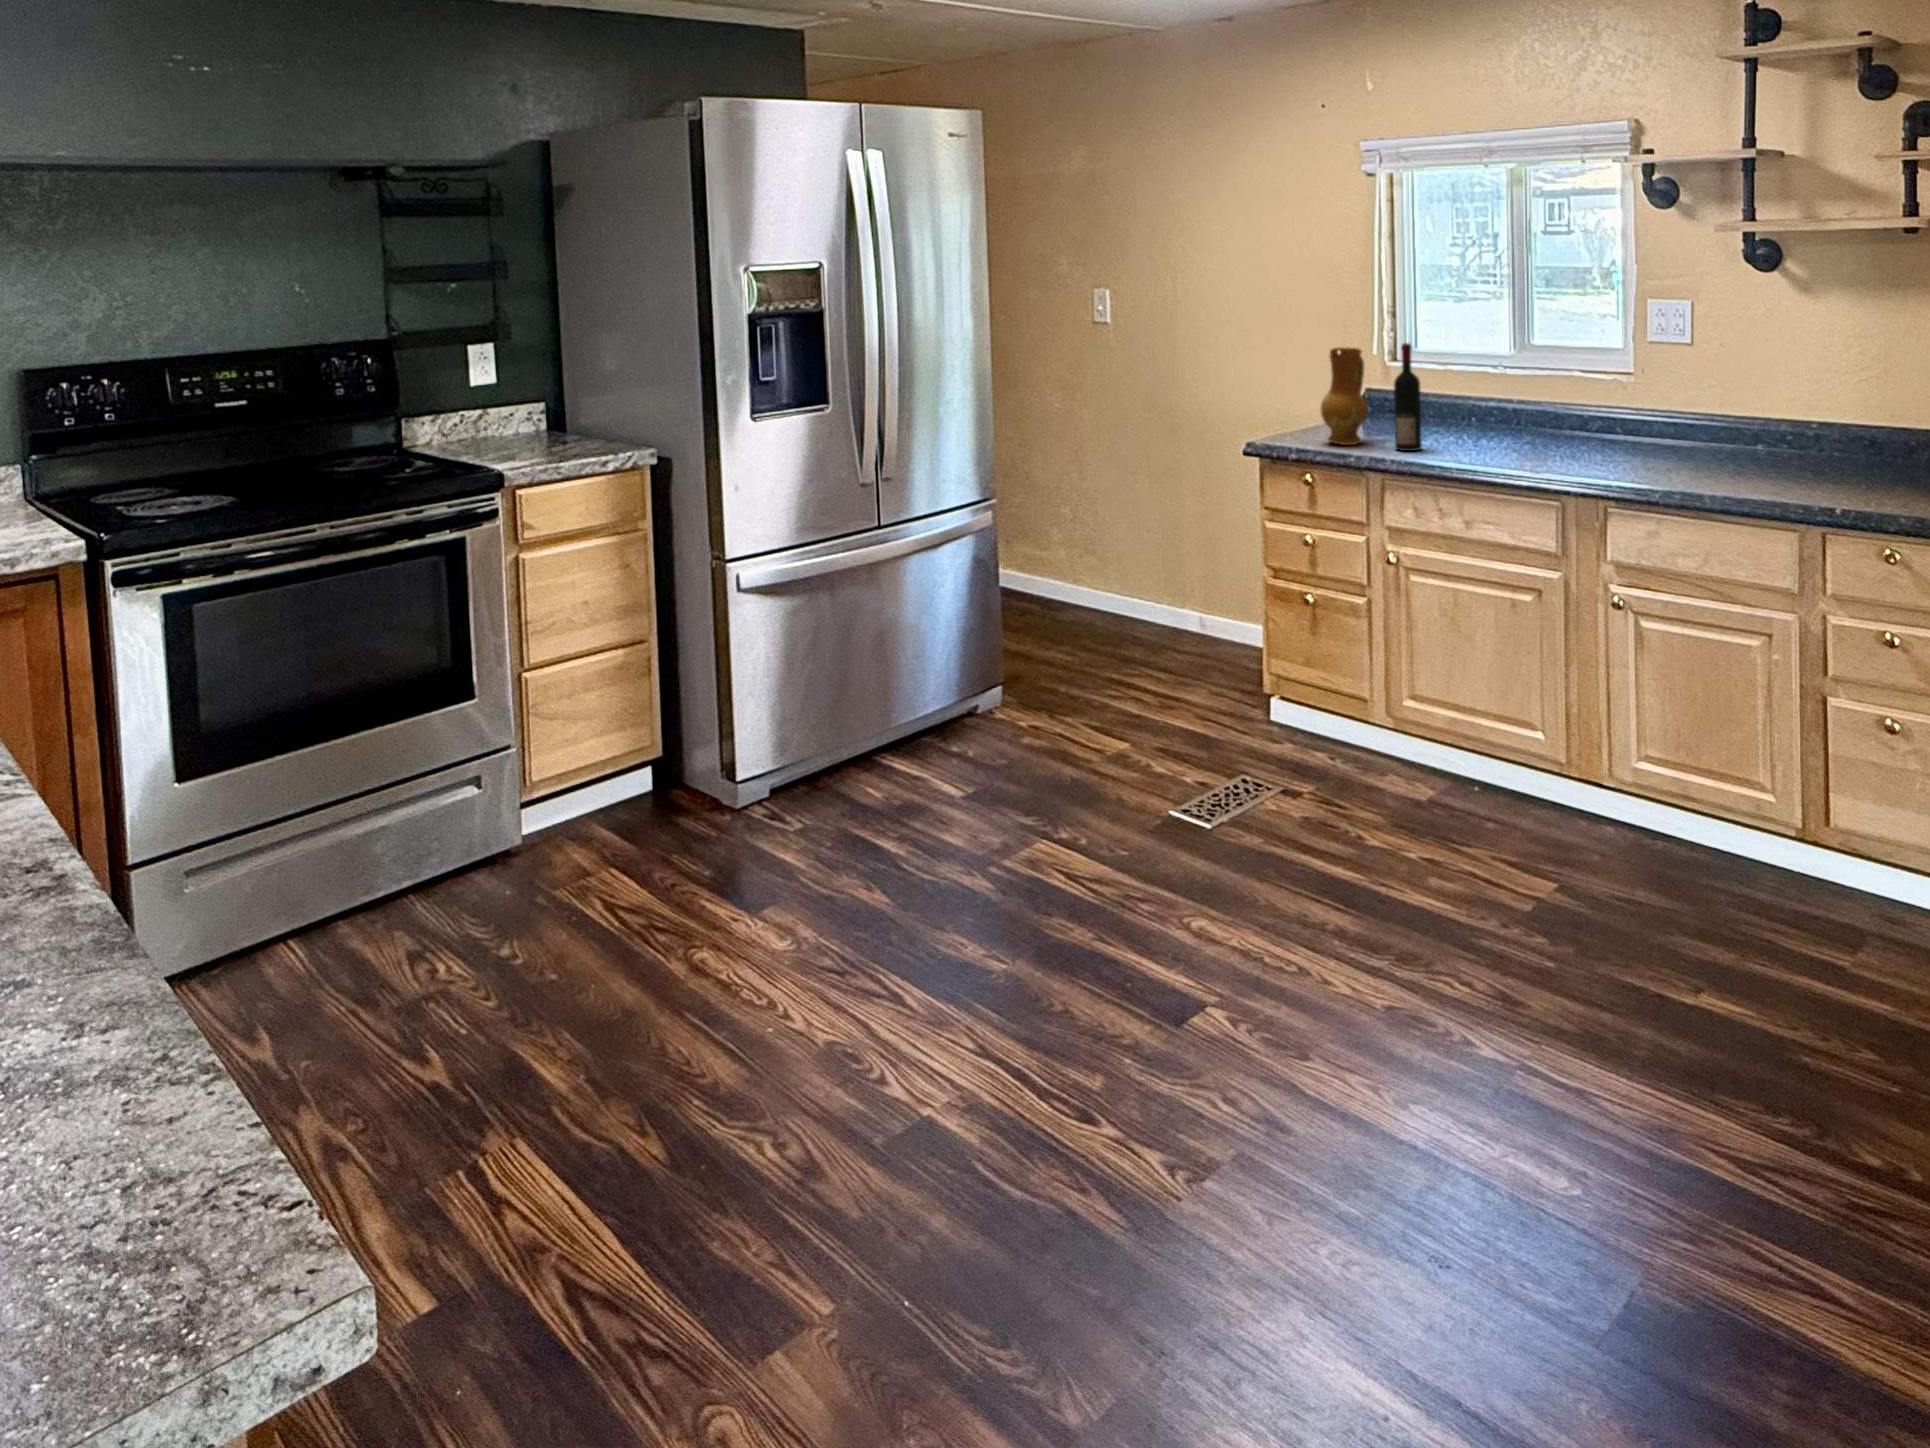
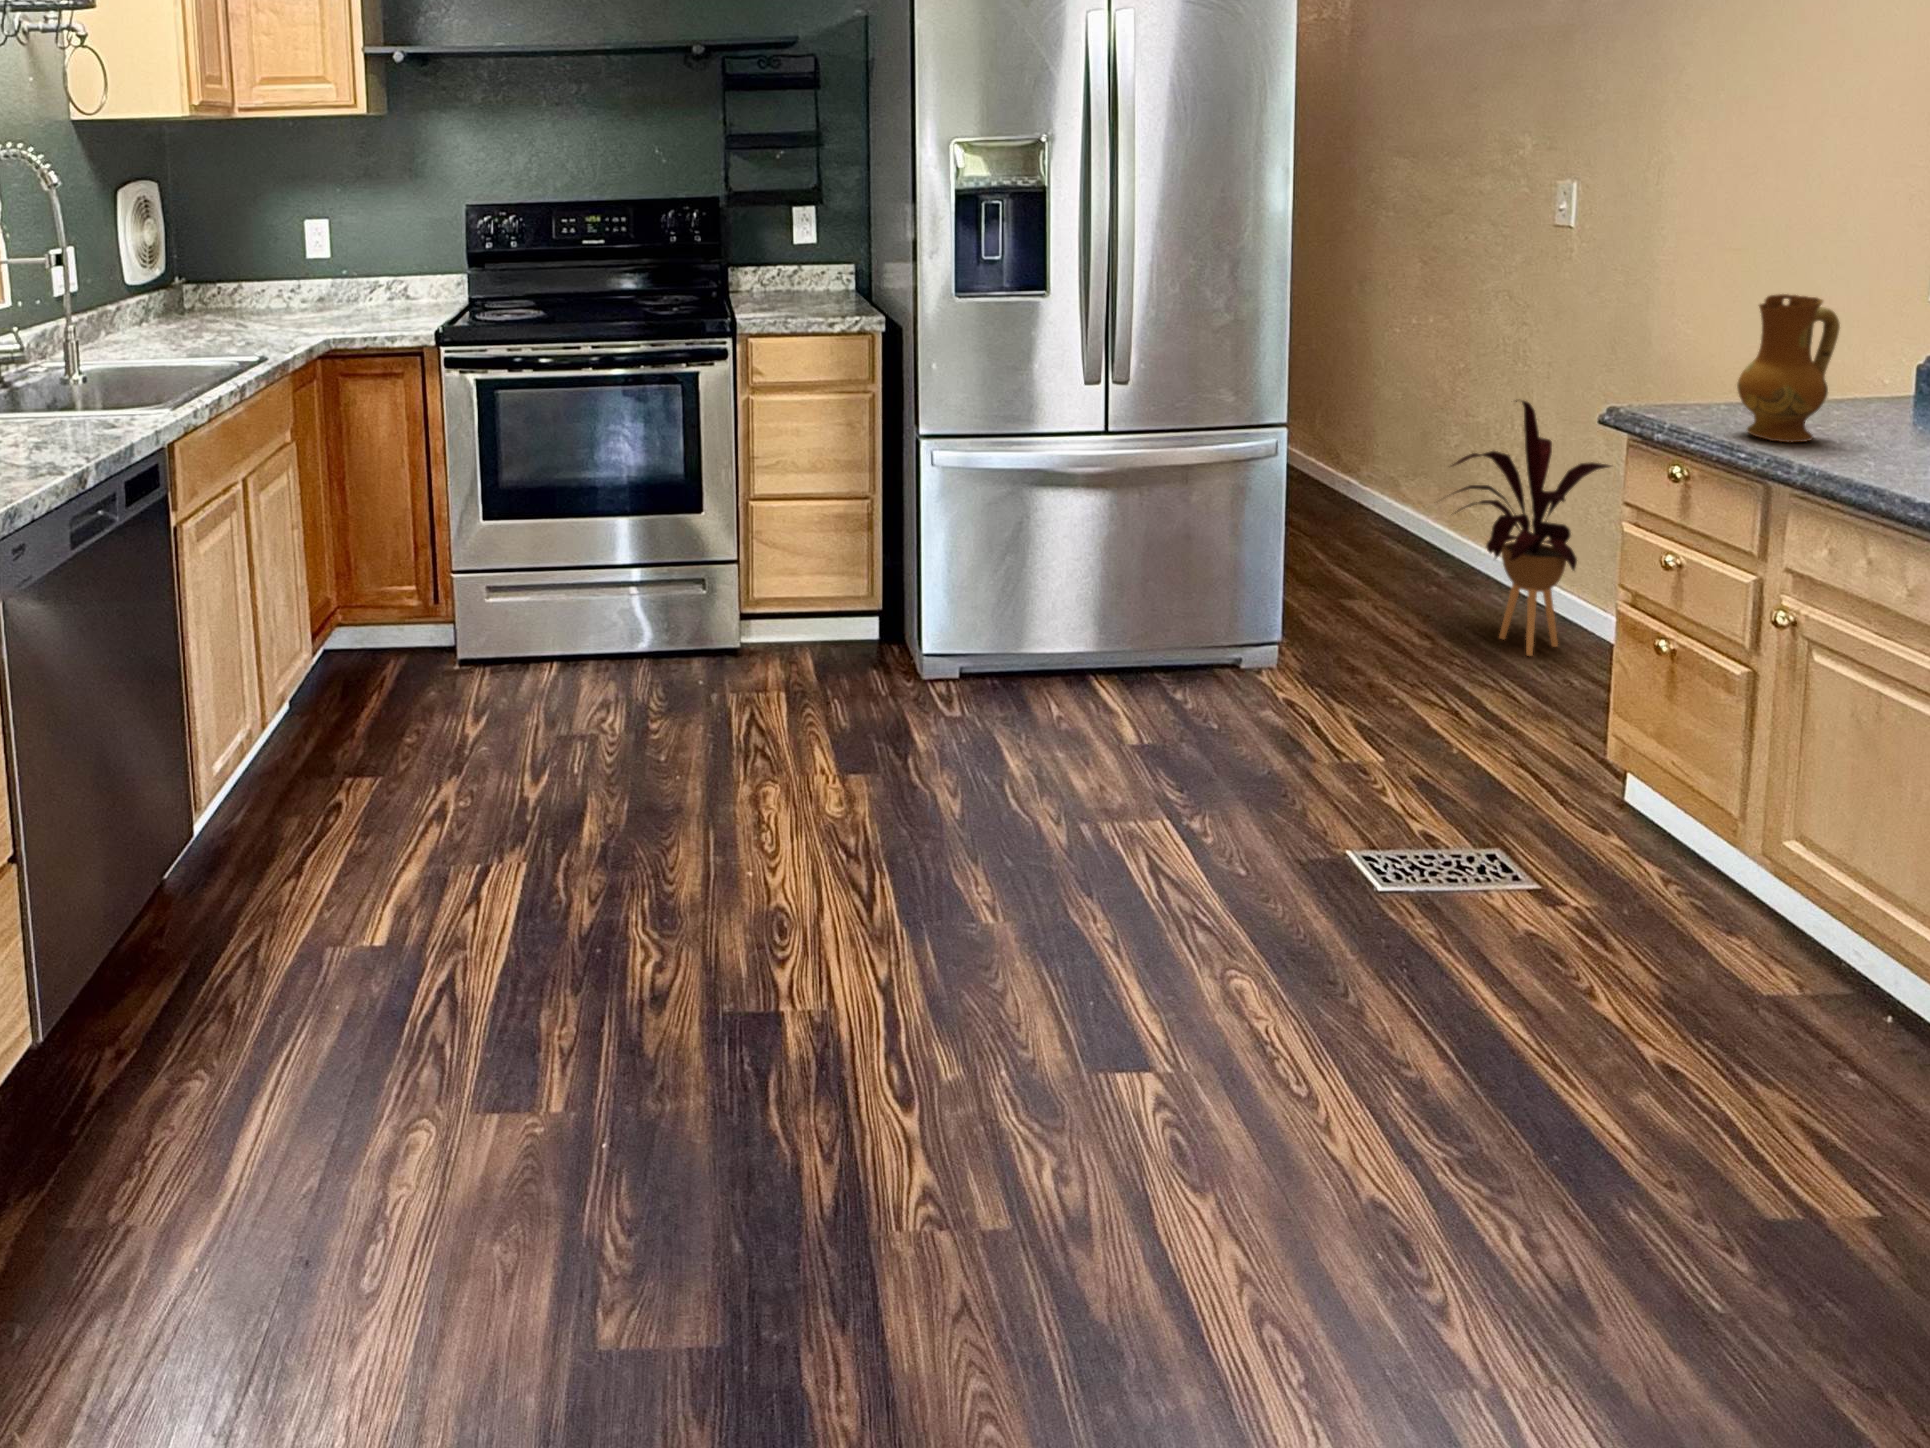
wine bottle: present [1394,343,1422,451] -> none [1850,297,1913,468]
house plant: none [1072,449,1175,648] -> present [1452,401,1610,656]

